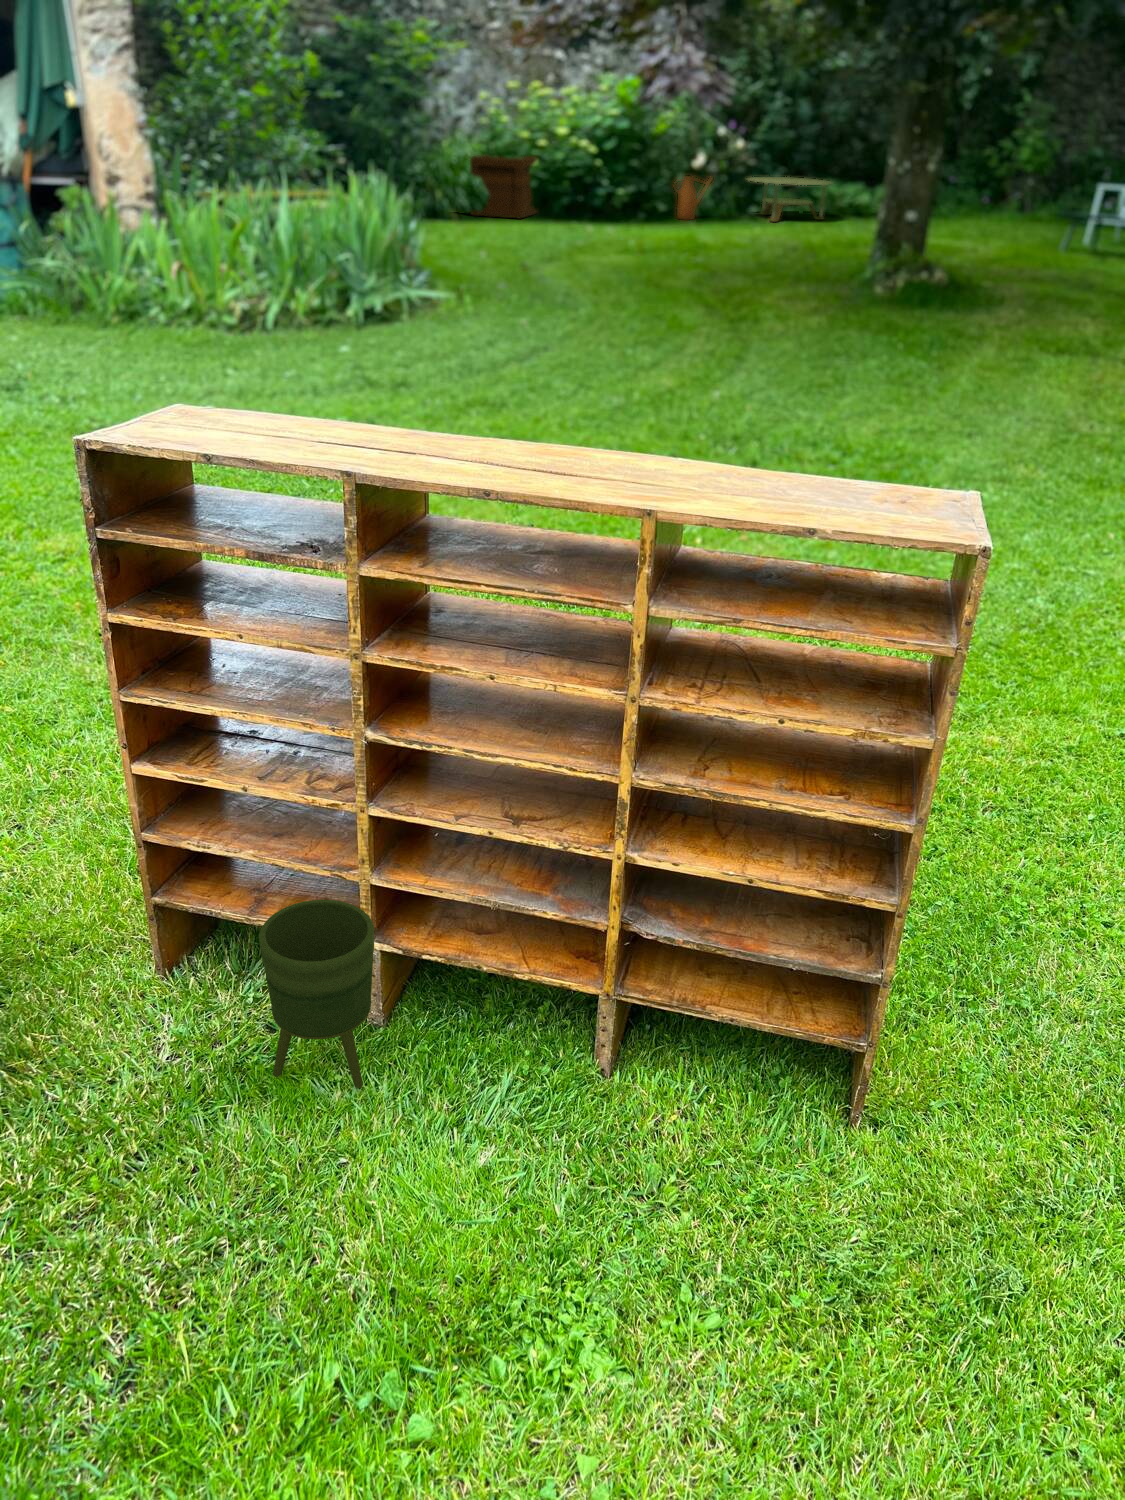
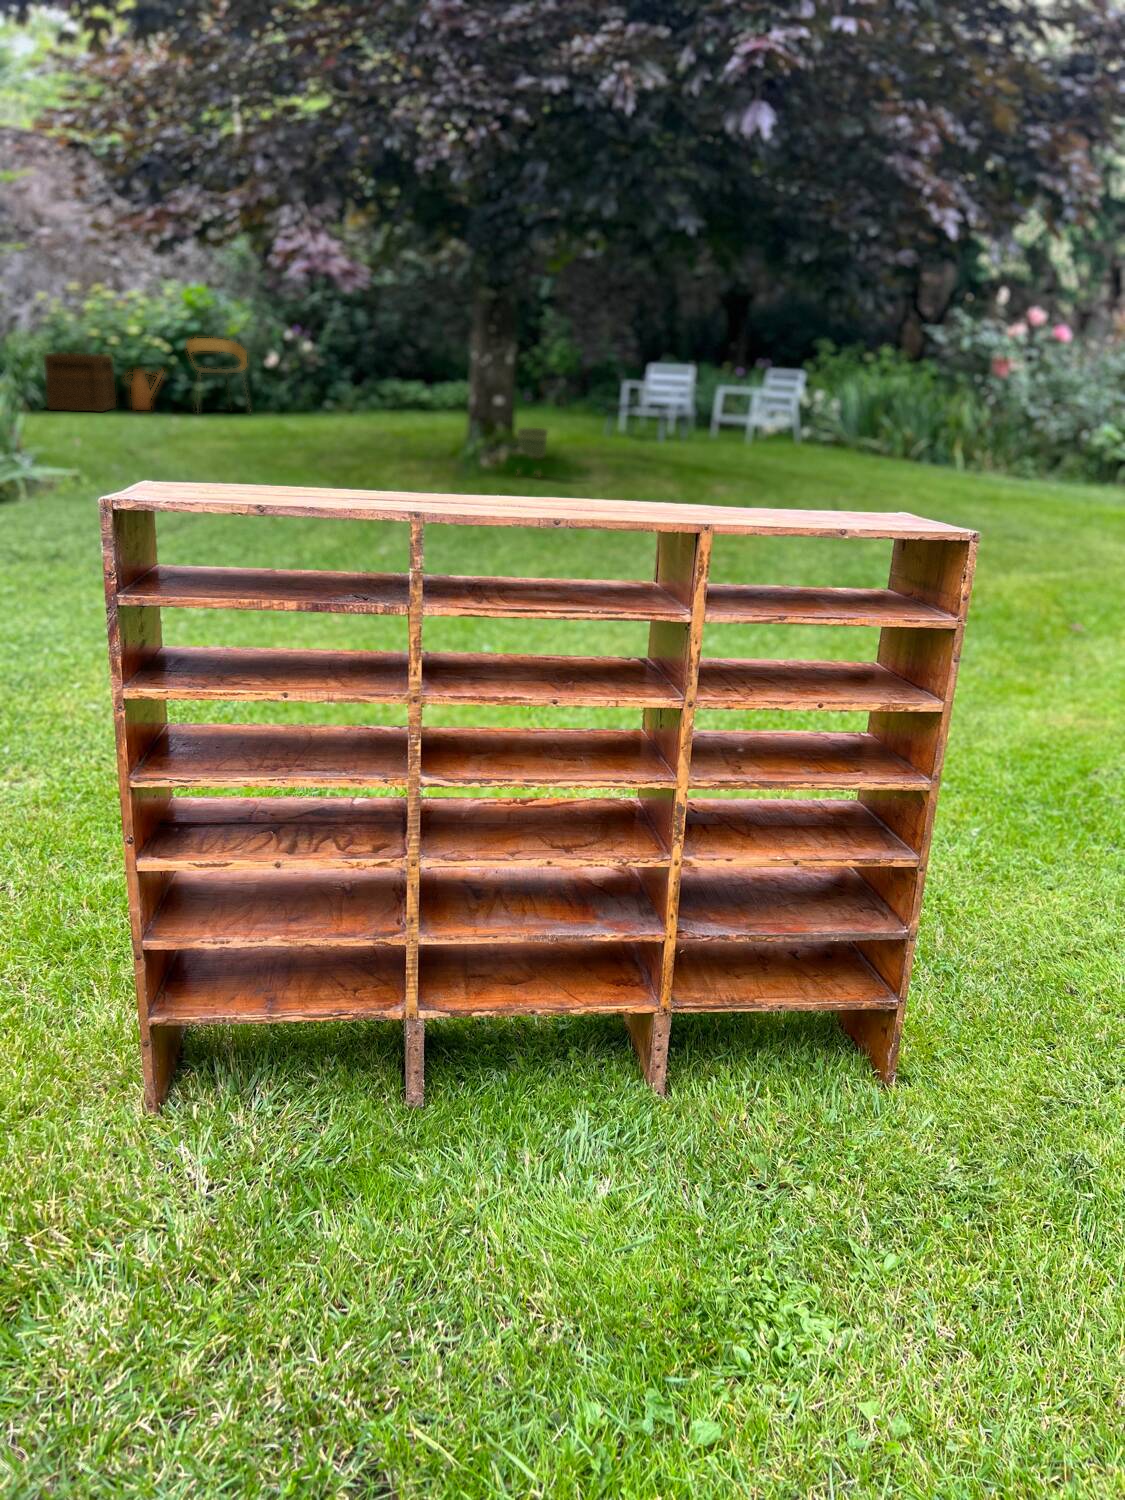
chair: none [611,139,672,225] -> present [186,338,251,411]
watering can: present [677,176,709,220] -> present [130,370,160,410]
round table: present [748,177,831,221] -> none [313,373,393,411]
planter: present [259,900,374,1088] -> present [518,427,548,475]

